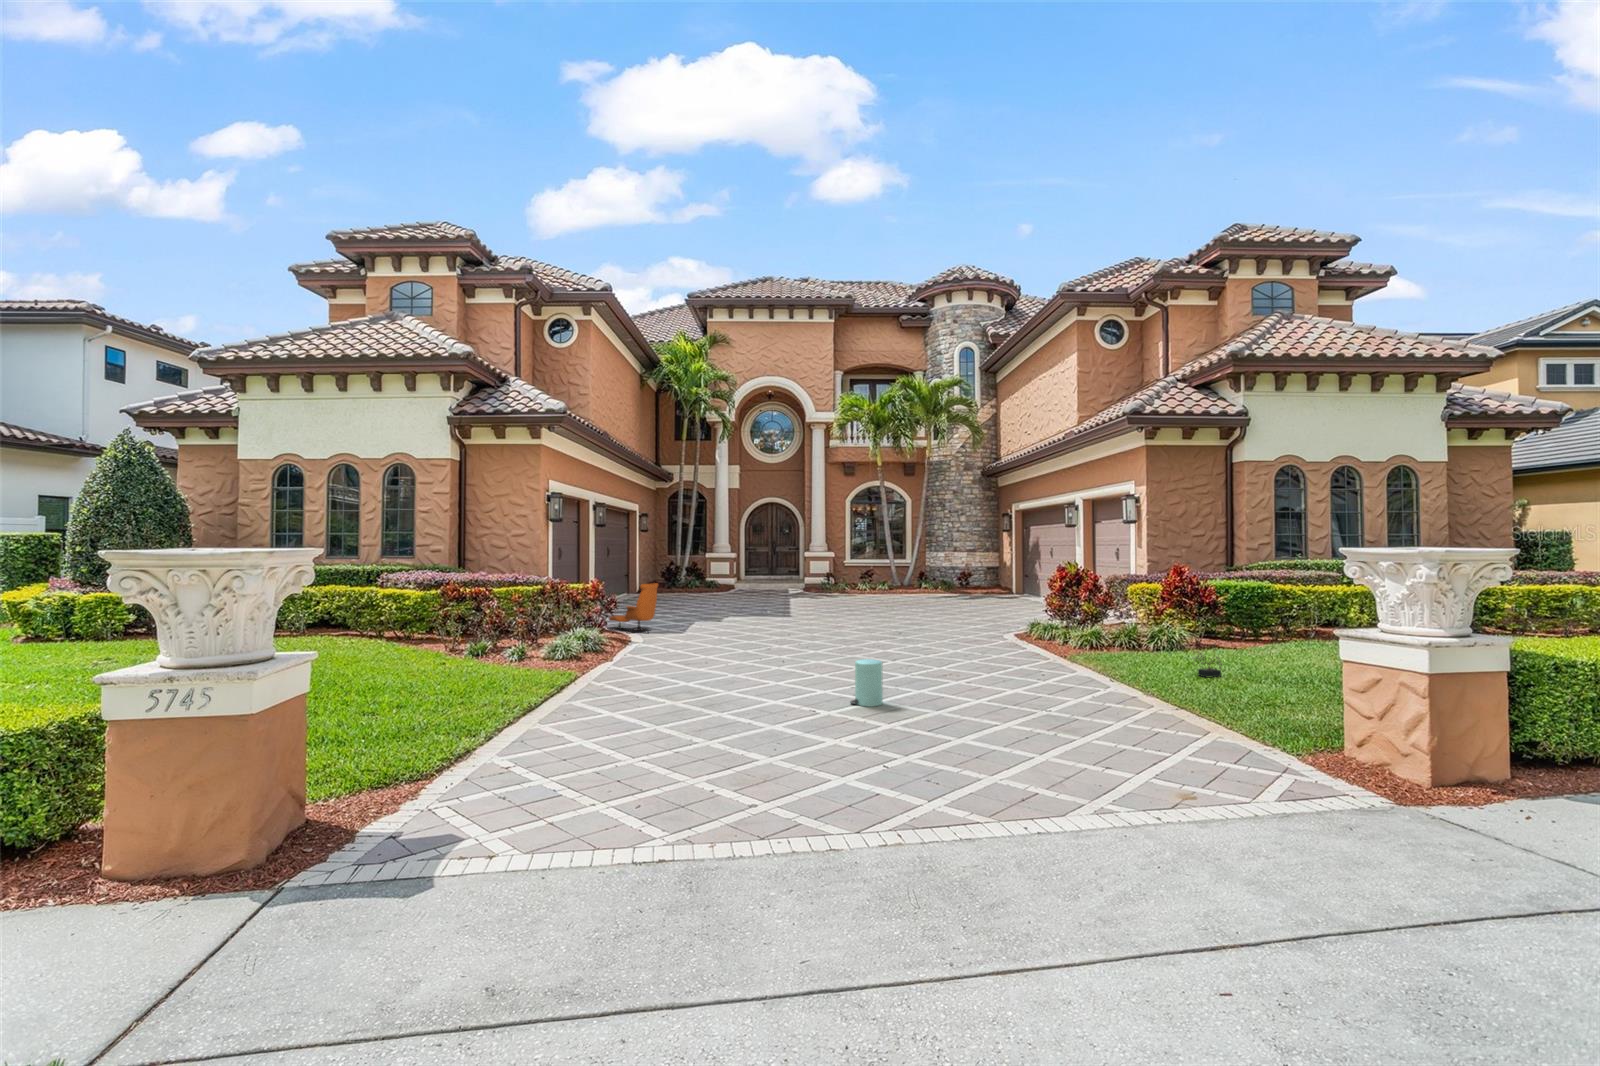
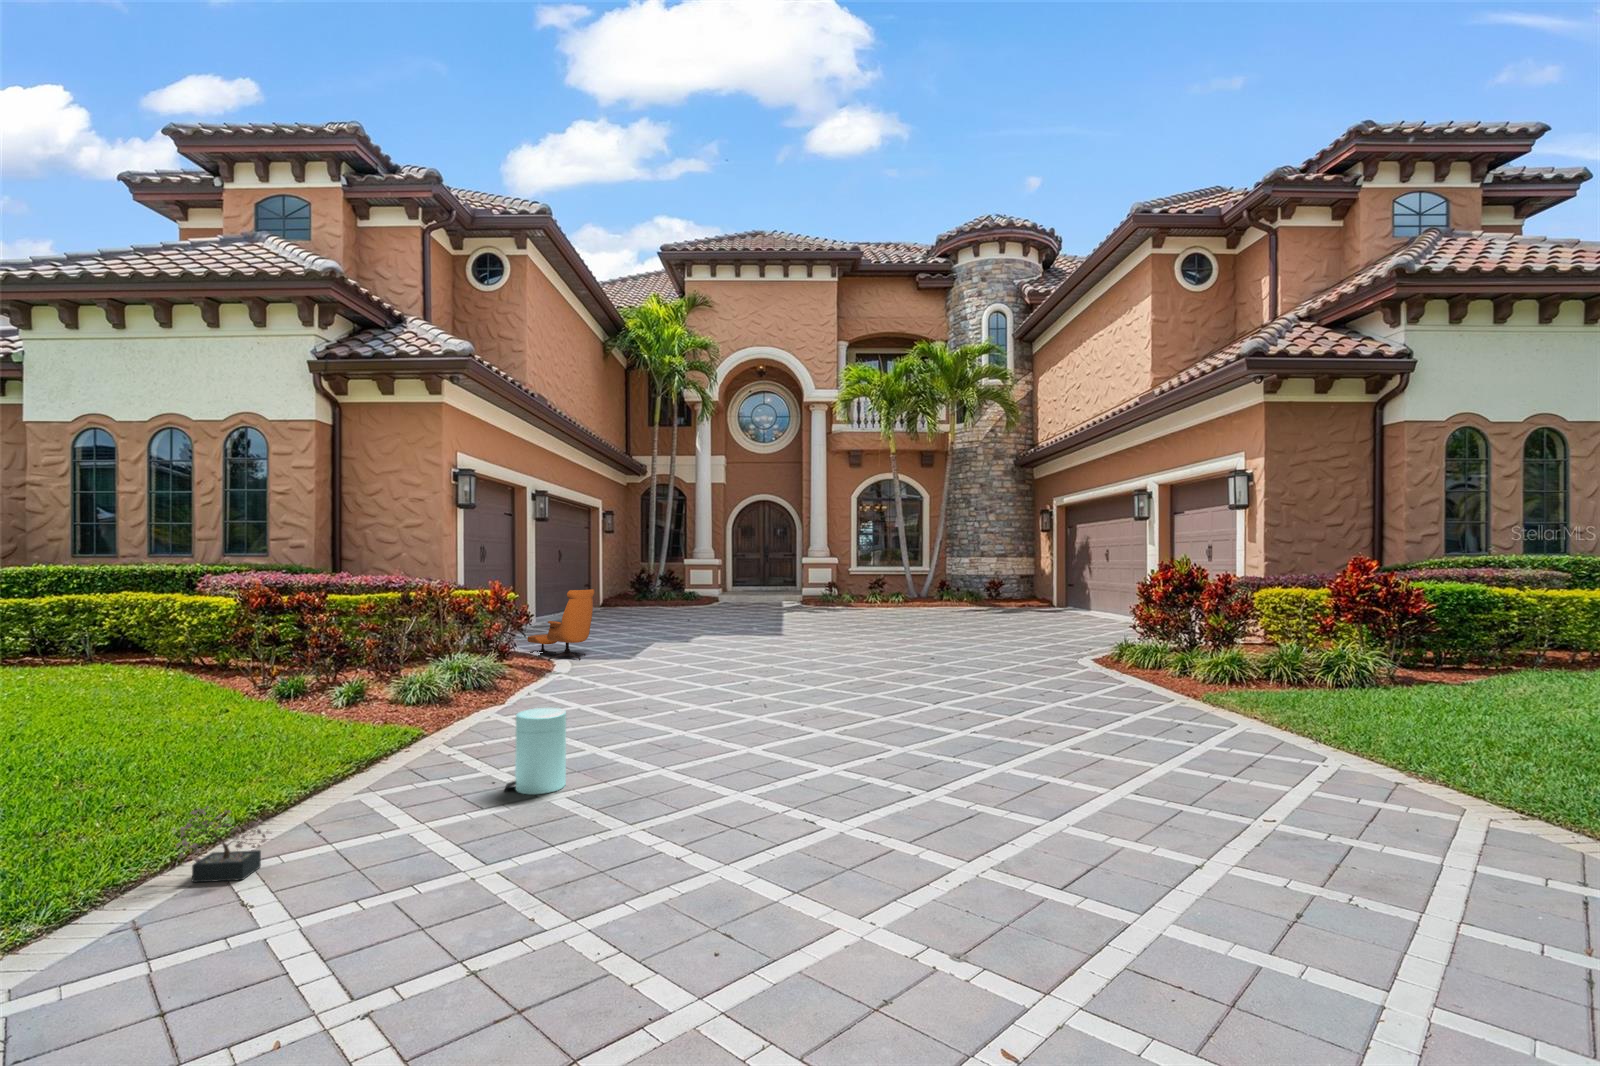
decorative plant: present [1194,655,1222,677] -> present [173,806,271,882]
trash can: present [851,659,883,707] -> present [505,708,566,794]

